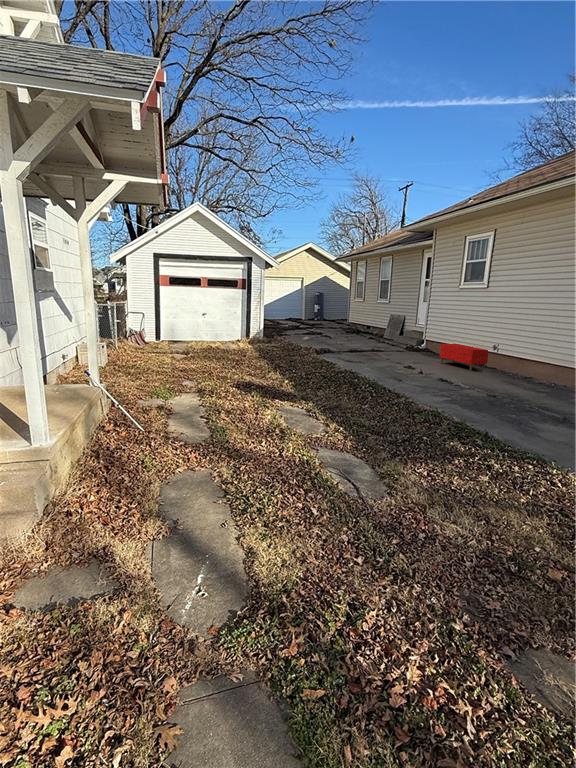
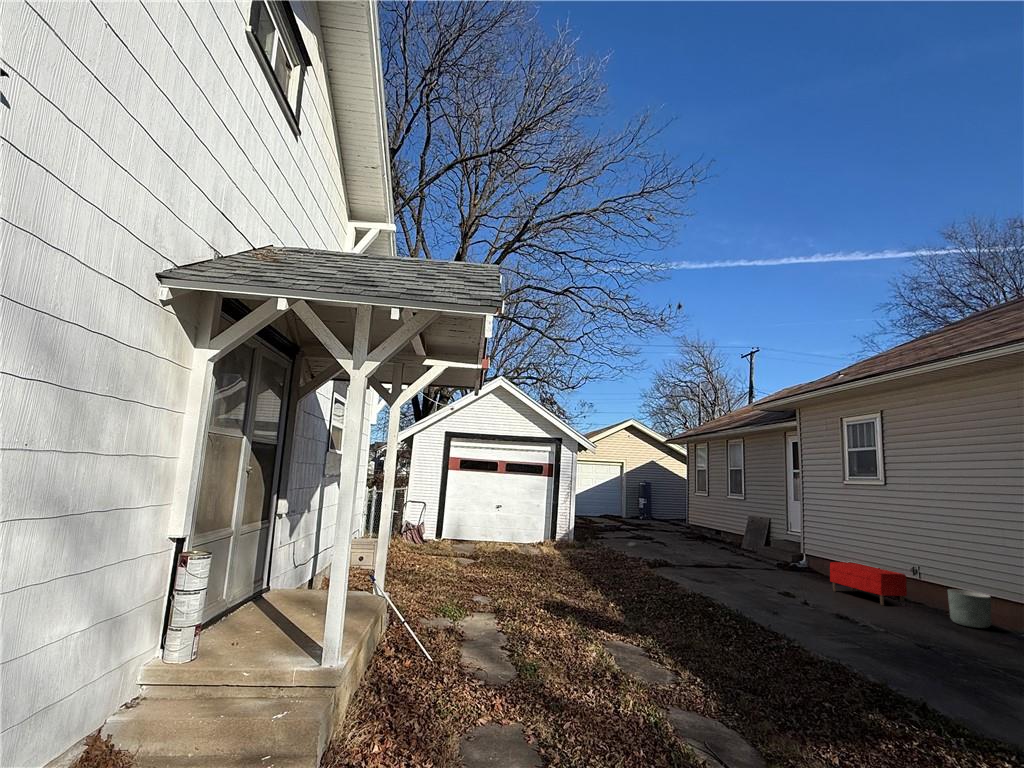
planter: none [512,358,540,382] -> present [948,589,991,628]

